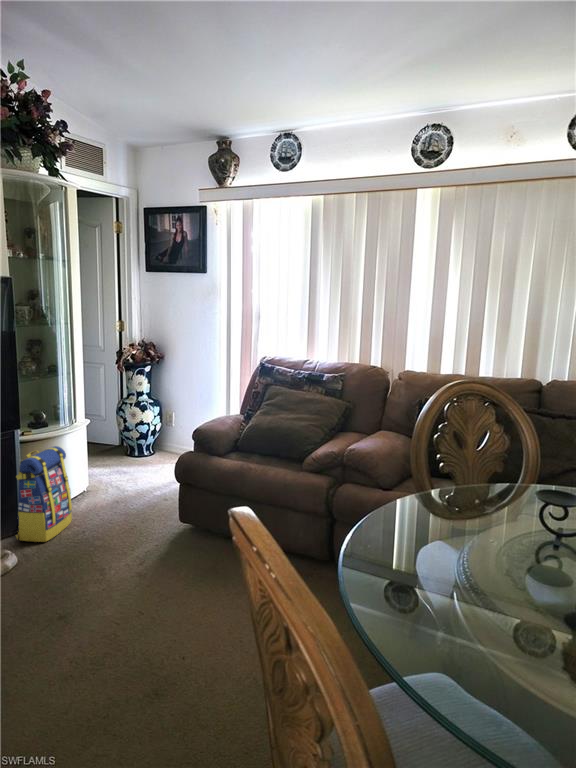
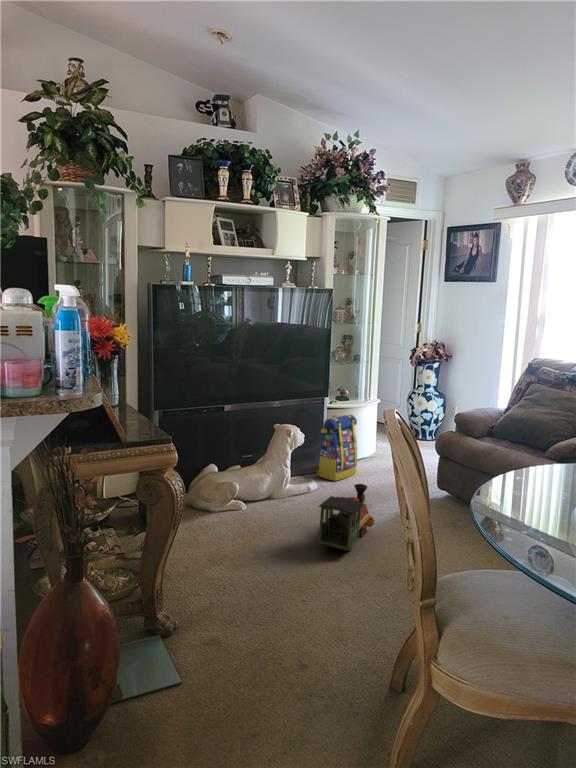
toy train: none [47,550,125,669] -> present [318,484,375,551]

